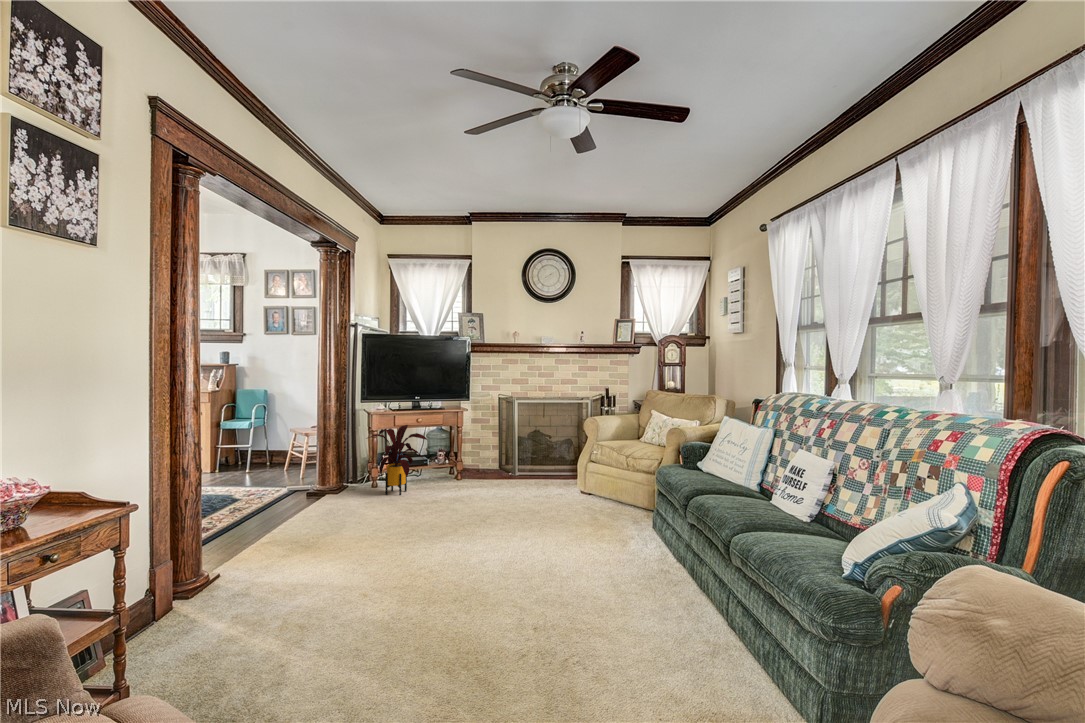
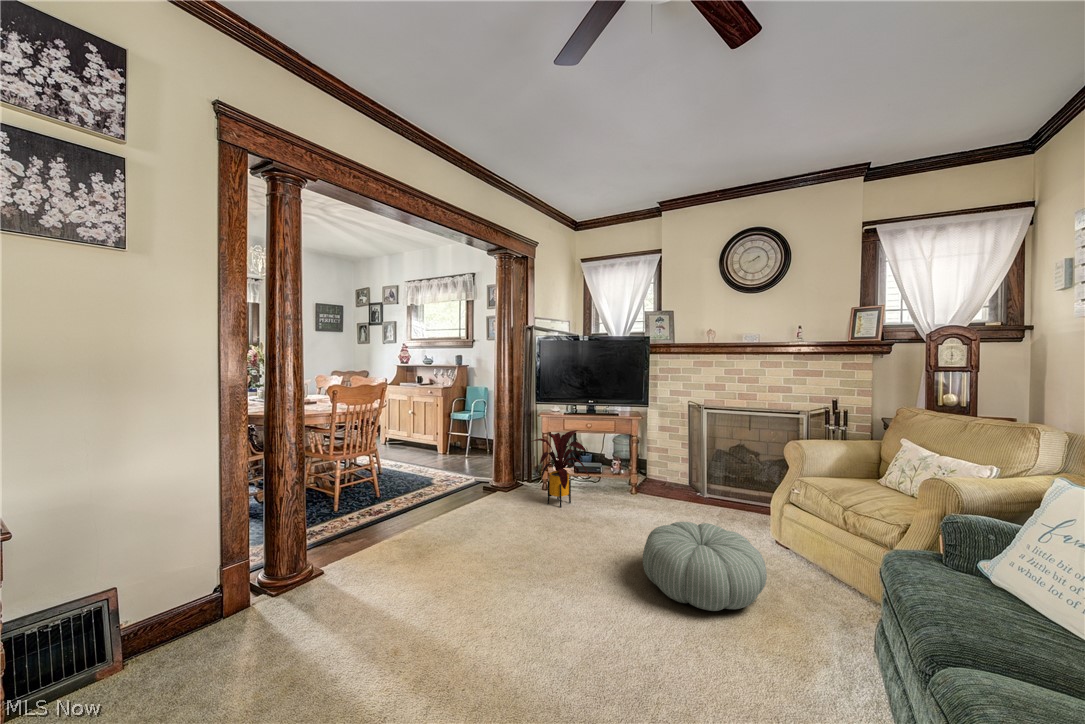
pouf: none [500,477,579,525] -> present [643,522,767,611]

